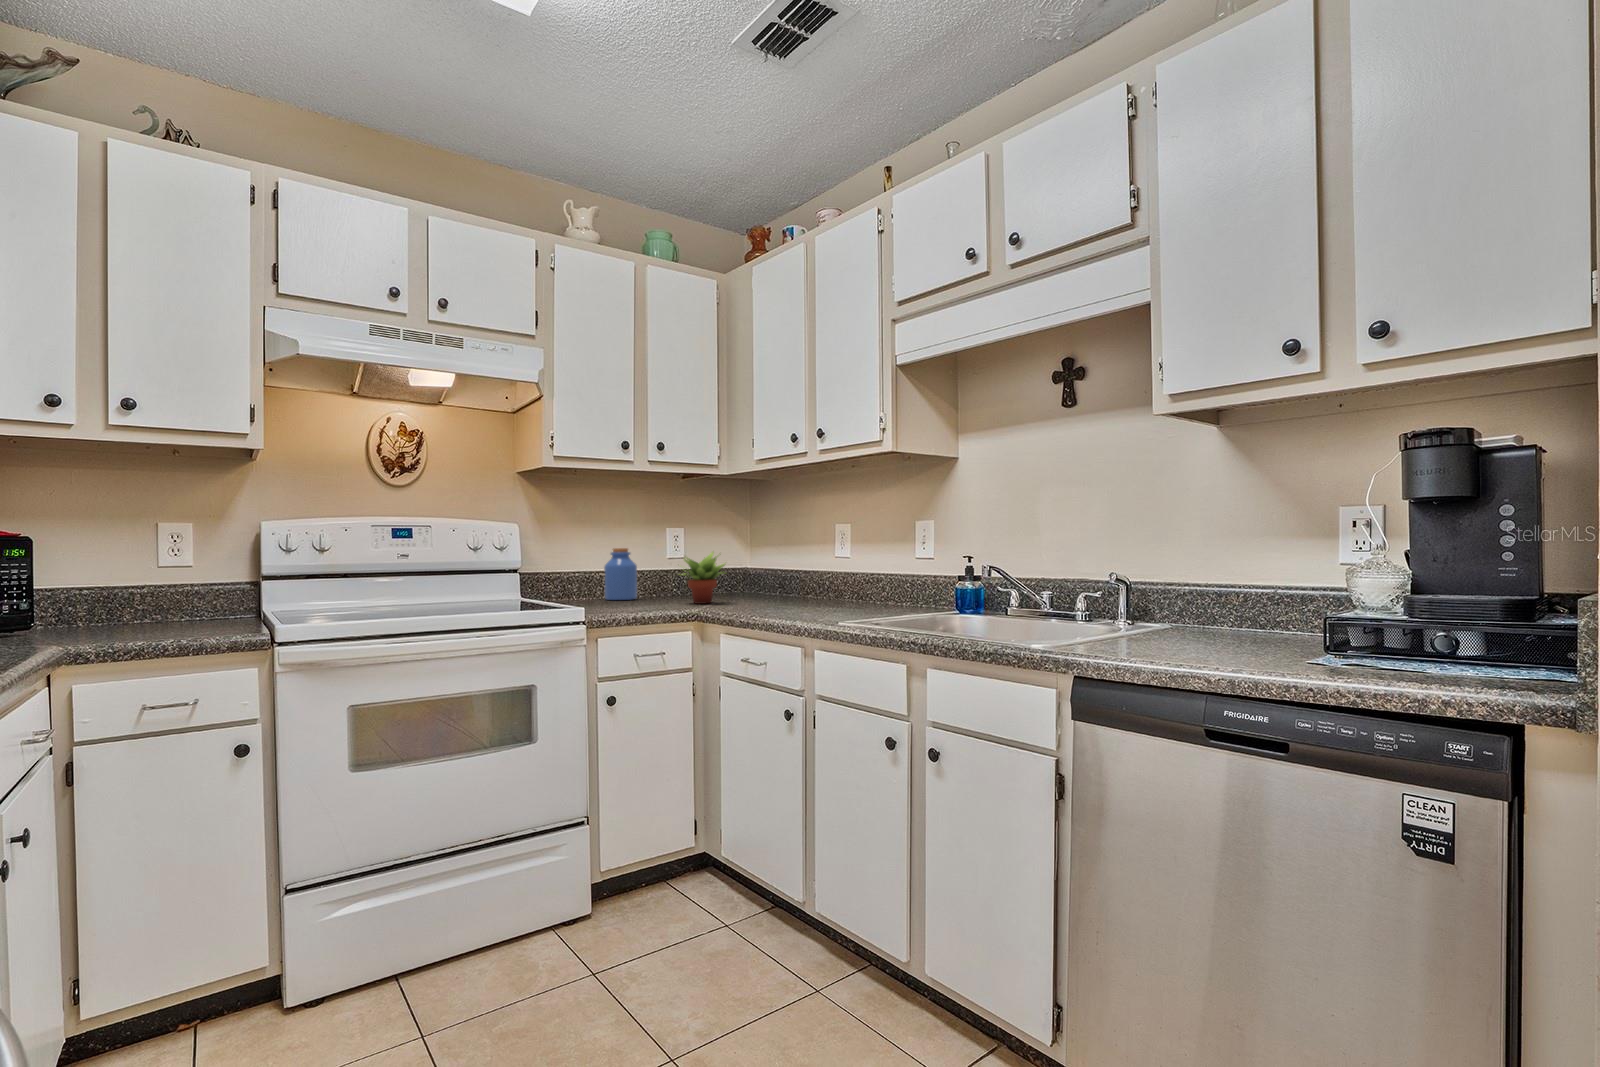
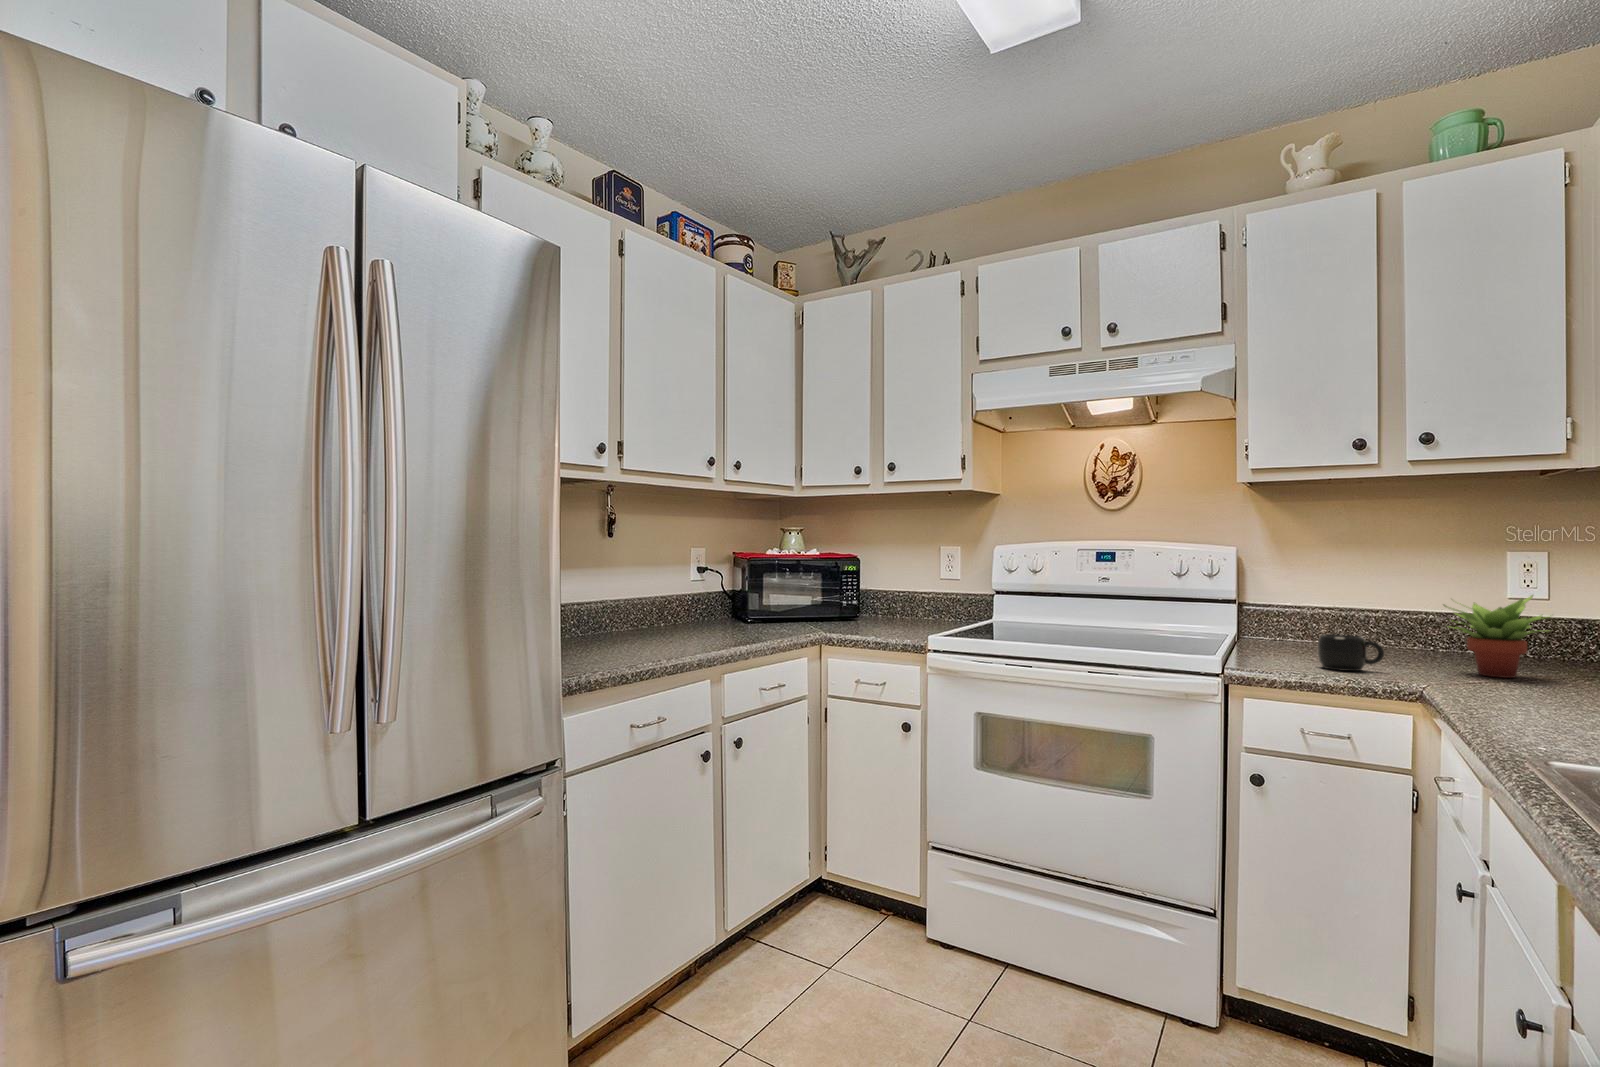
jar: present [604,548,637,600] -> none [1378,582,1434,656]
mug: none [632,584,667,610] -> present [1318,634,1384,671]

